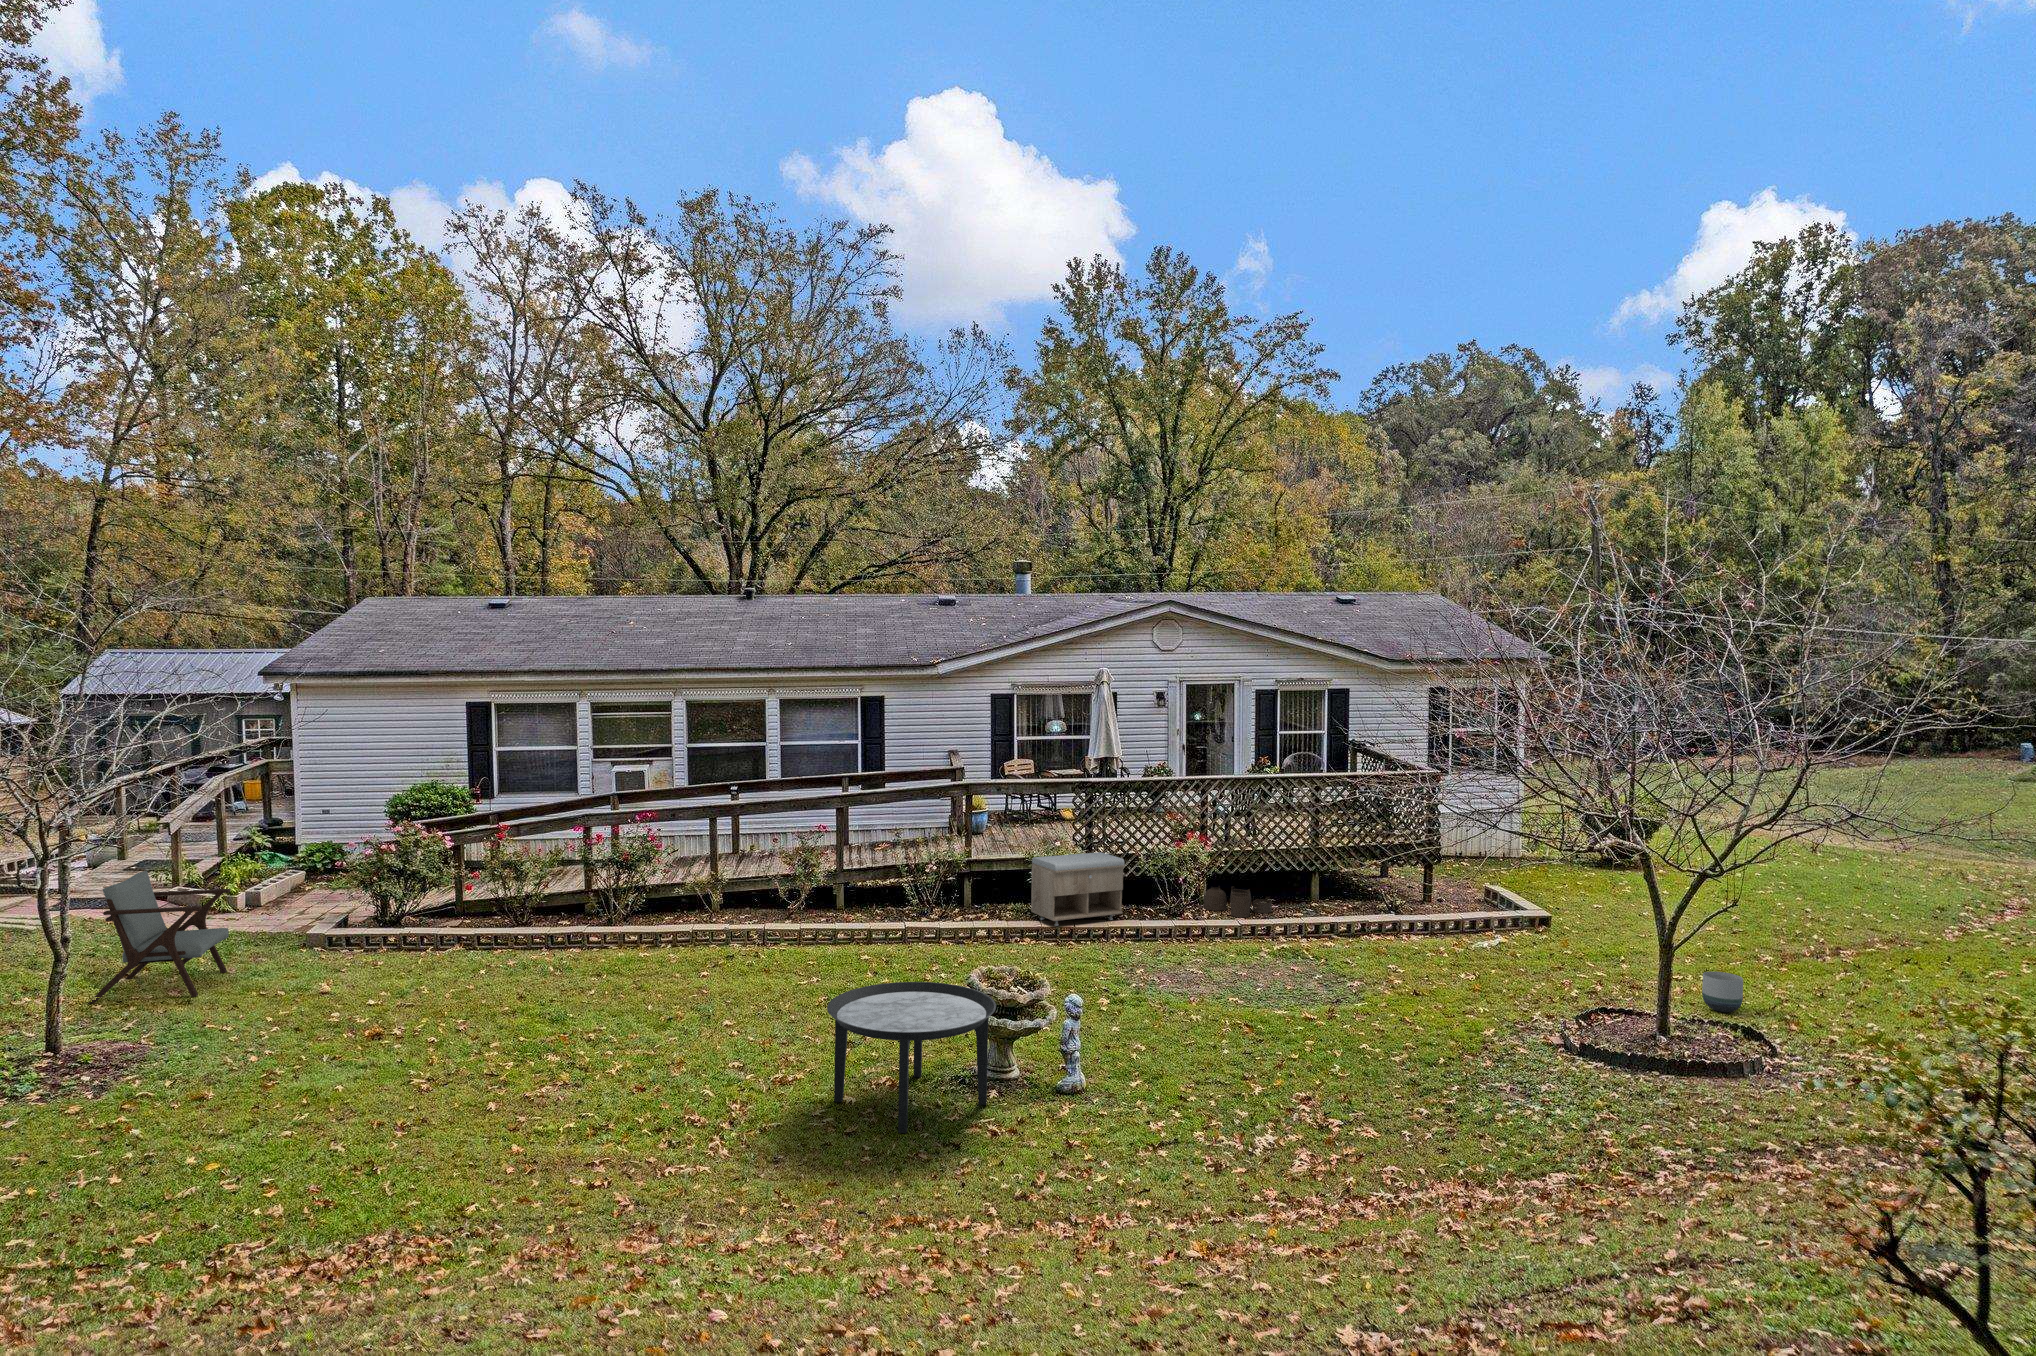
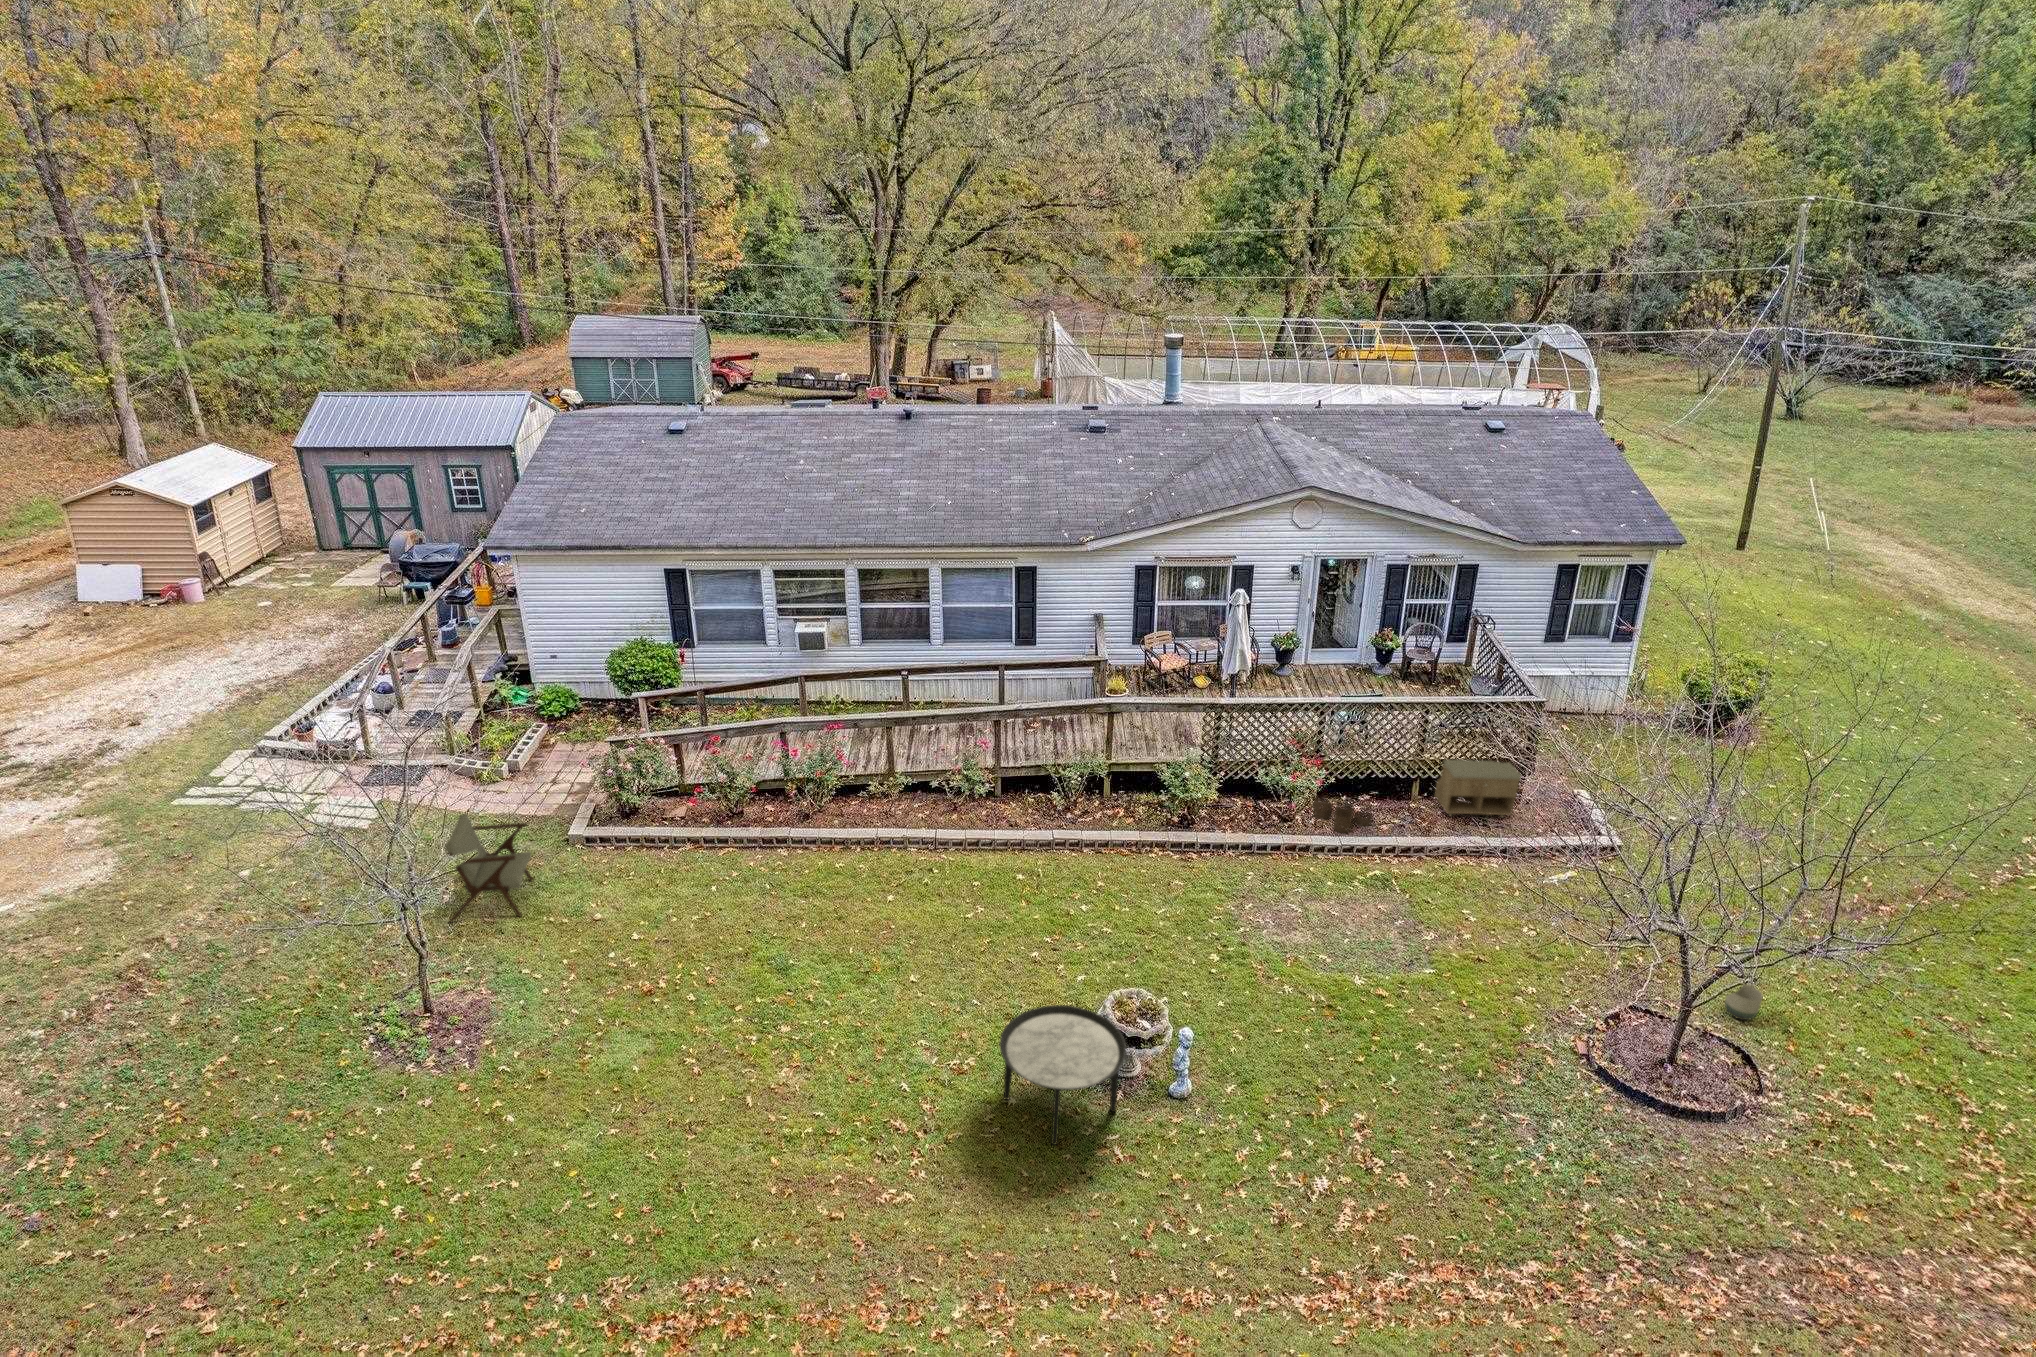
storage bench: present [1031,852,1125,926] -> present [1435,760,1521,817]

